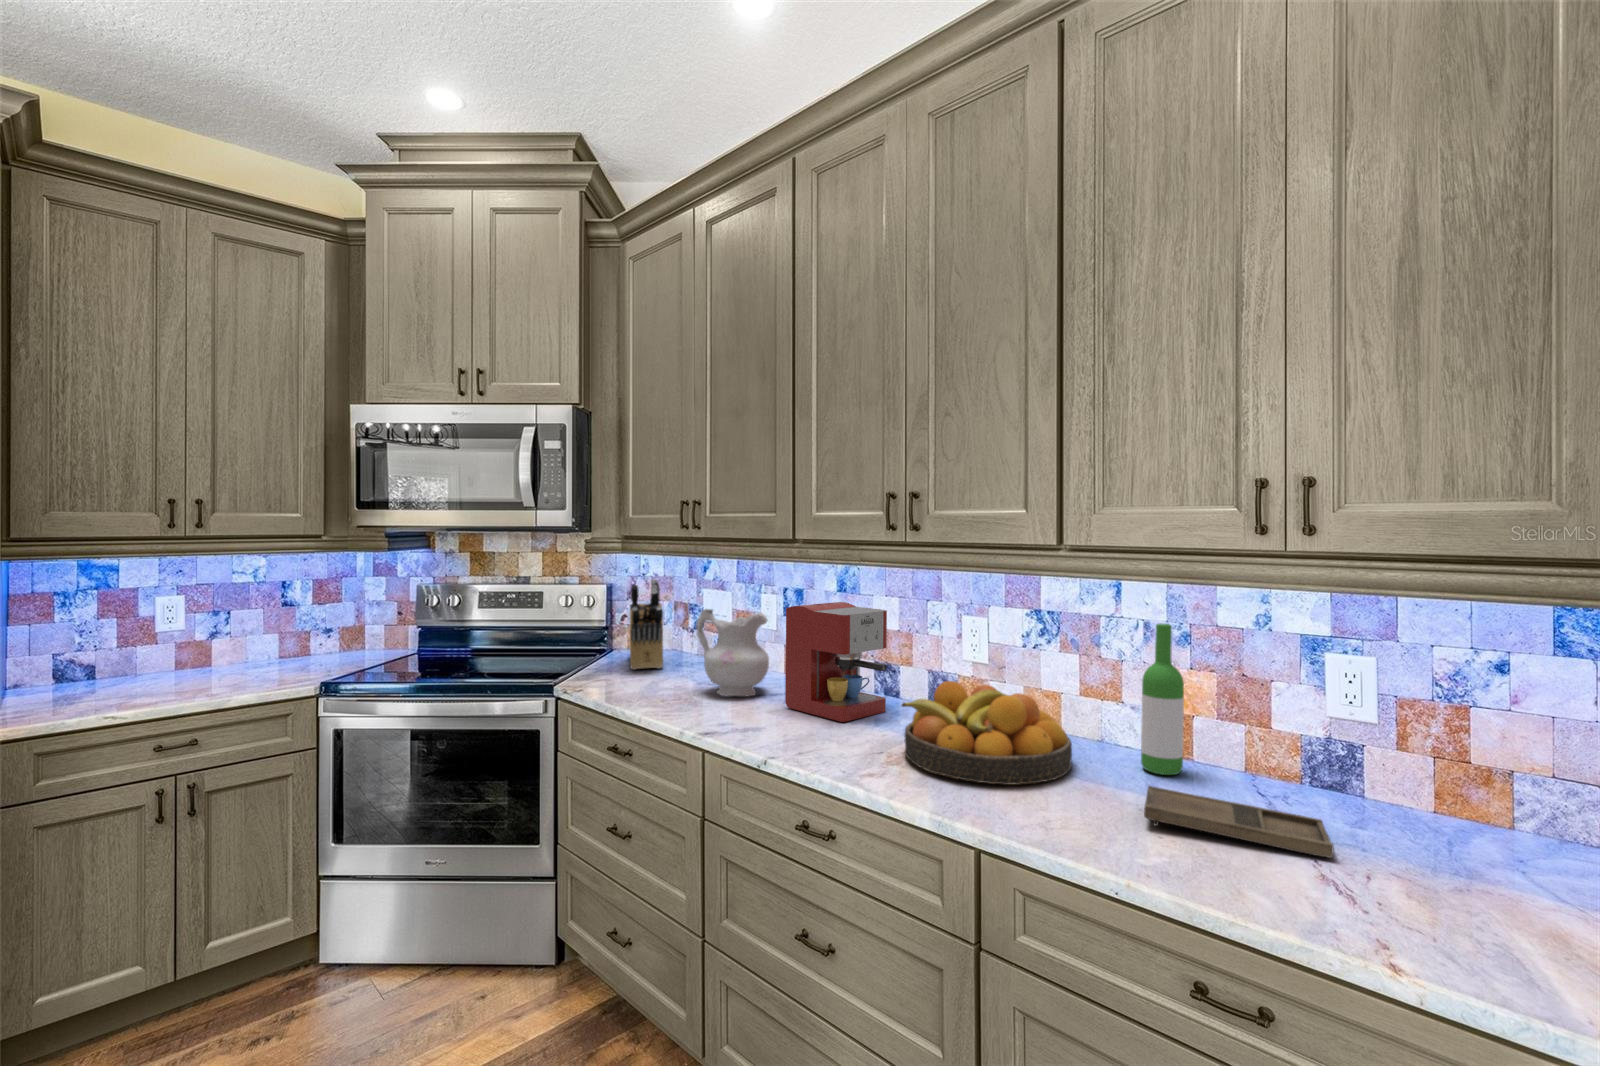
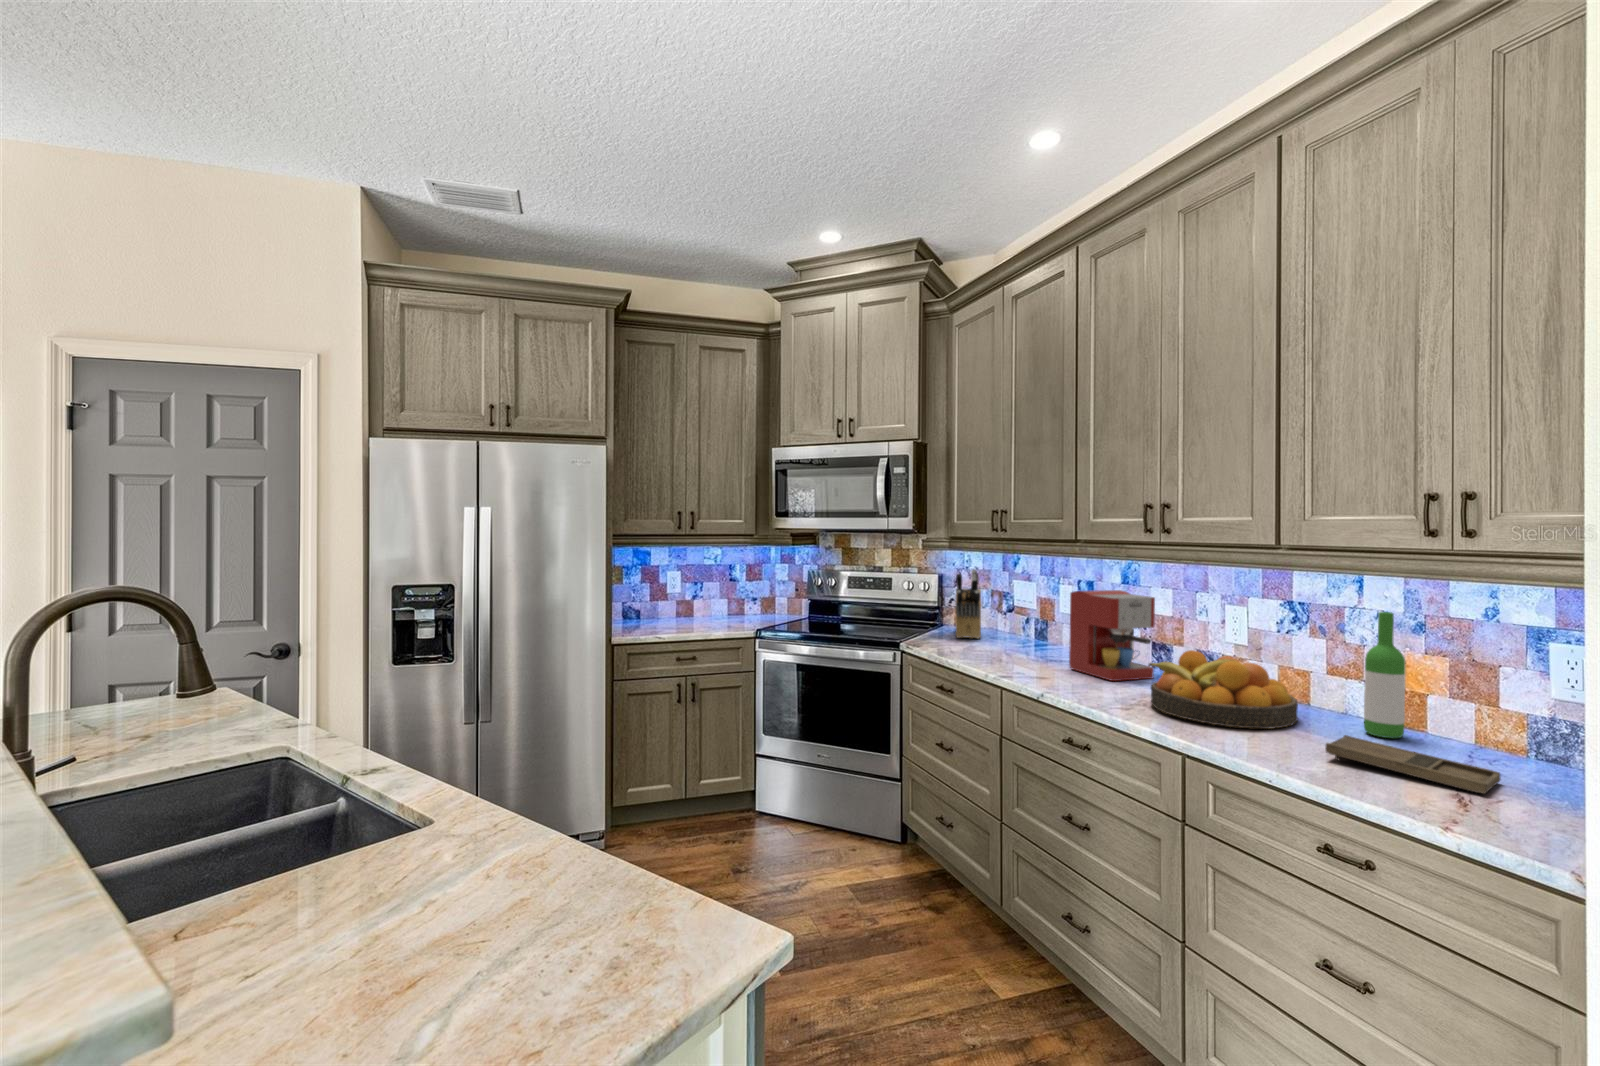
ceramic pitcher: present [697,609,769,696] -> none [1003,592,1060,660]

